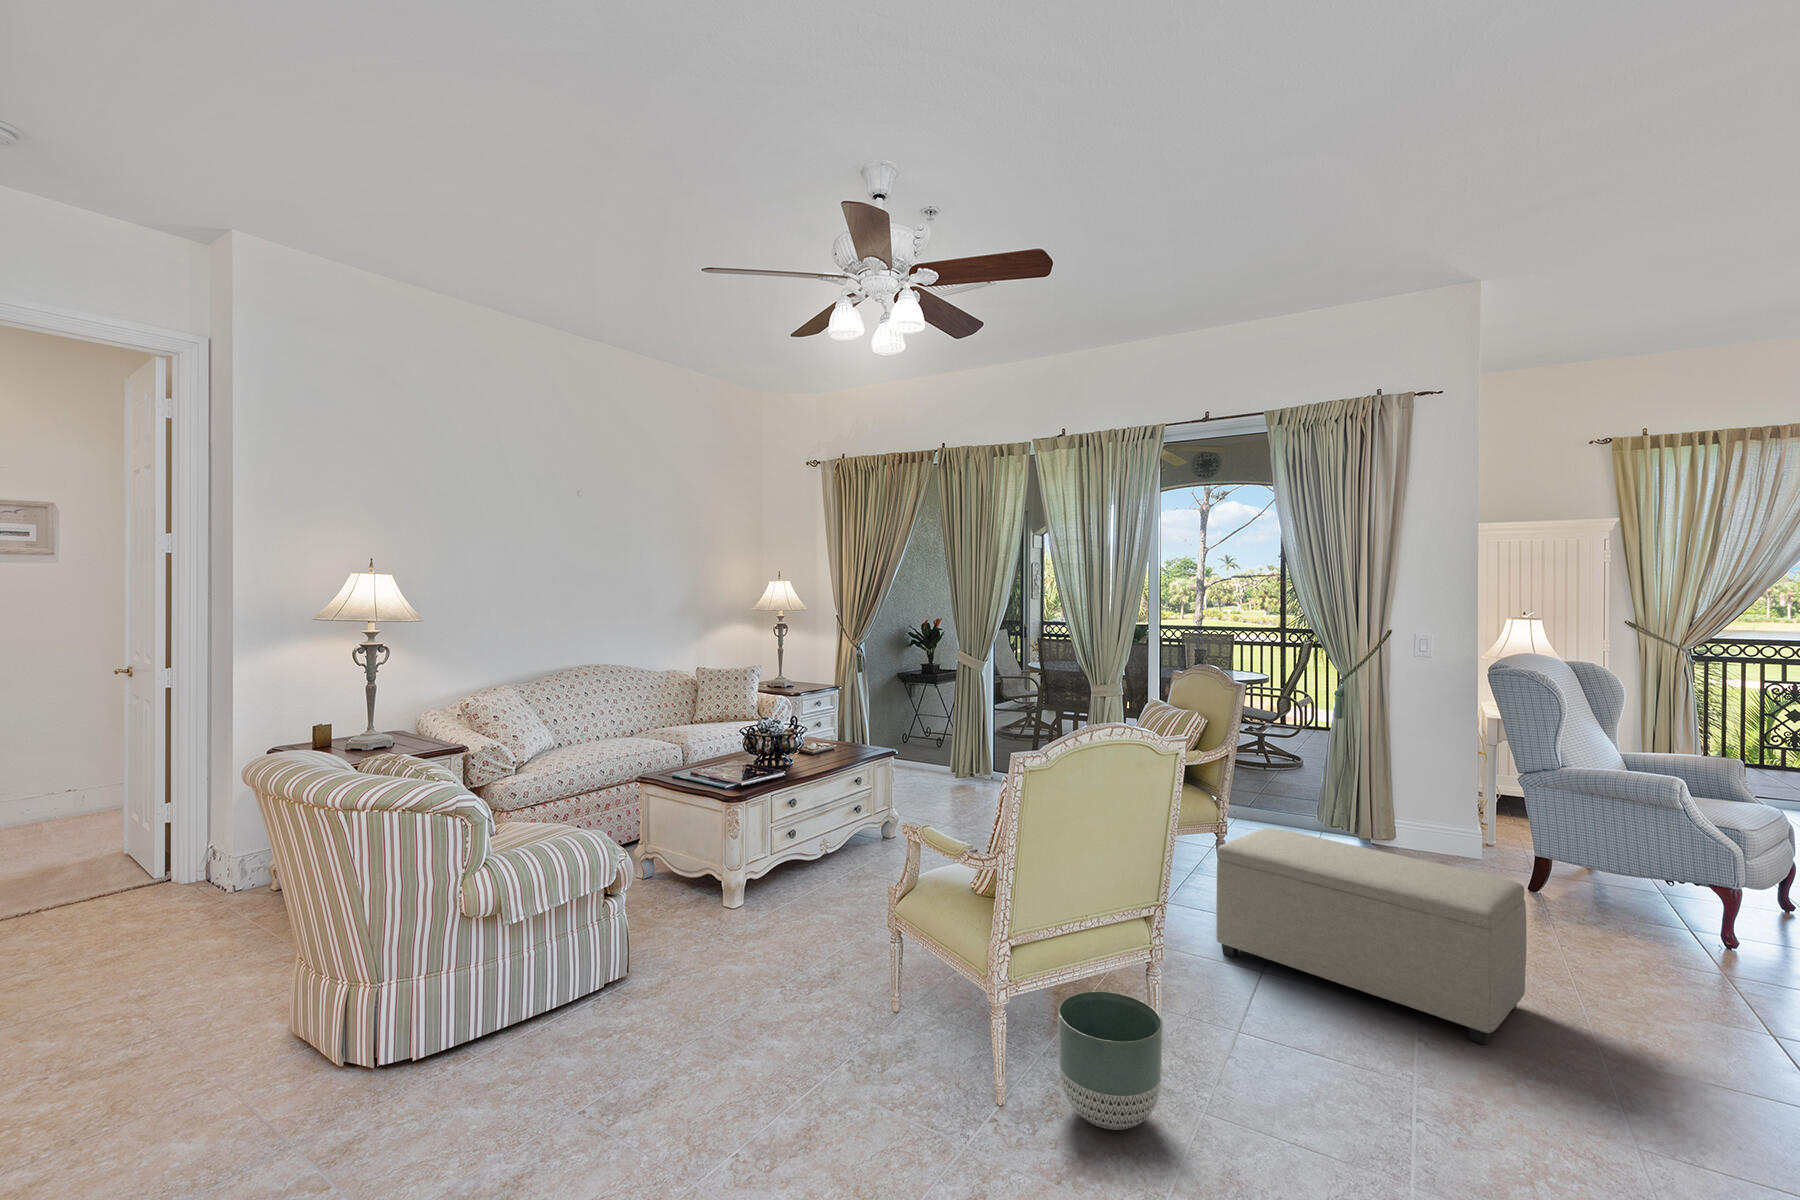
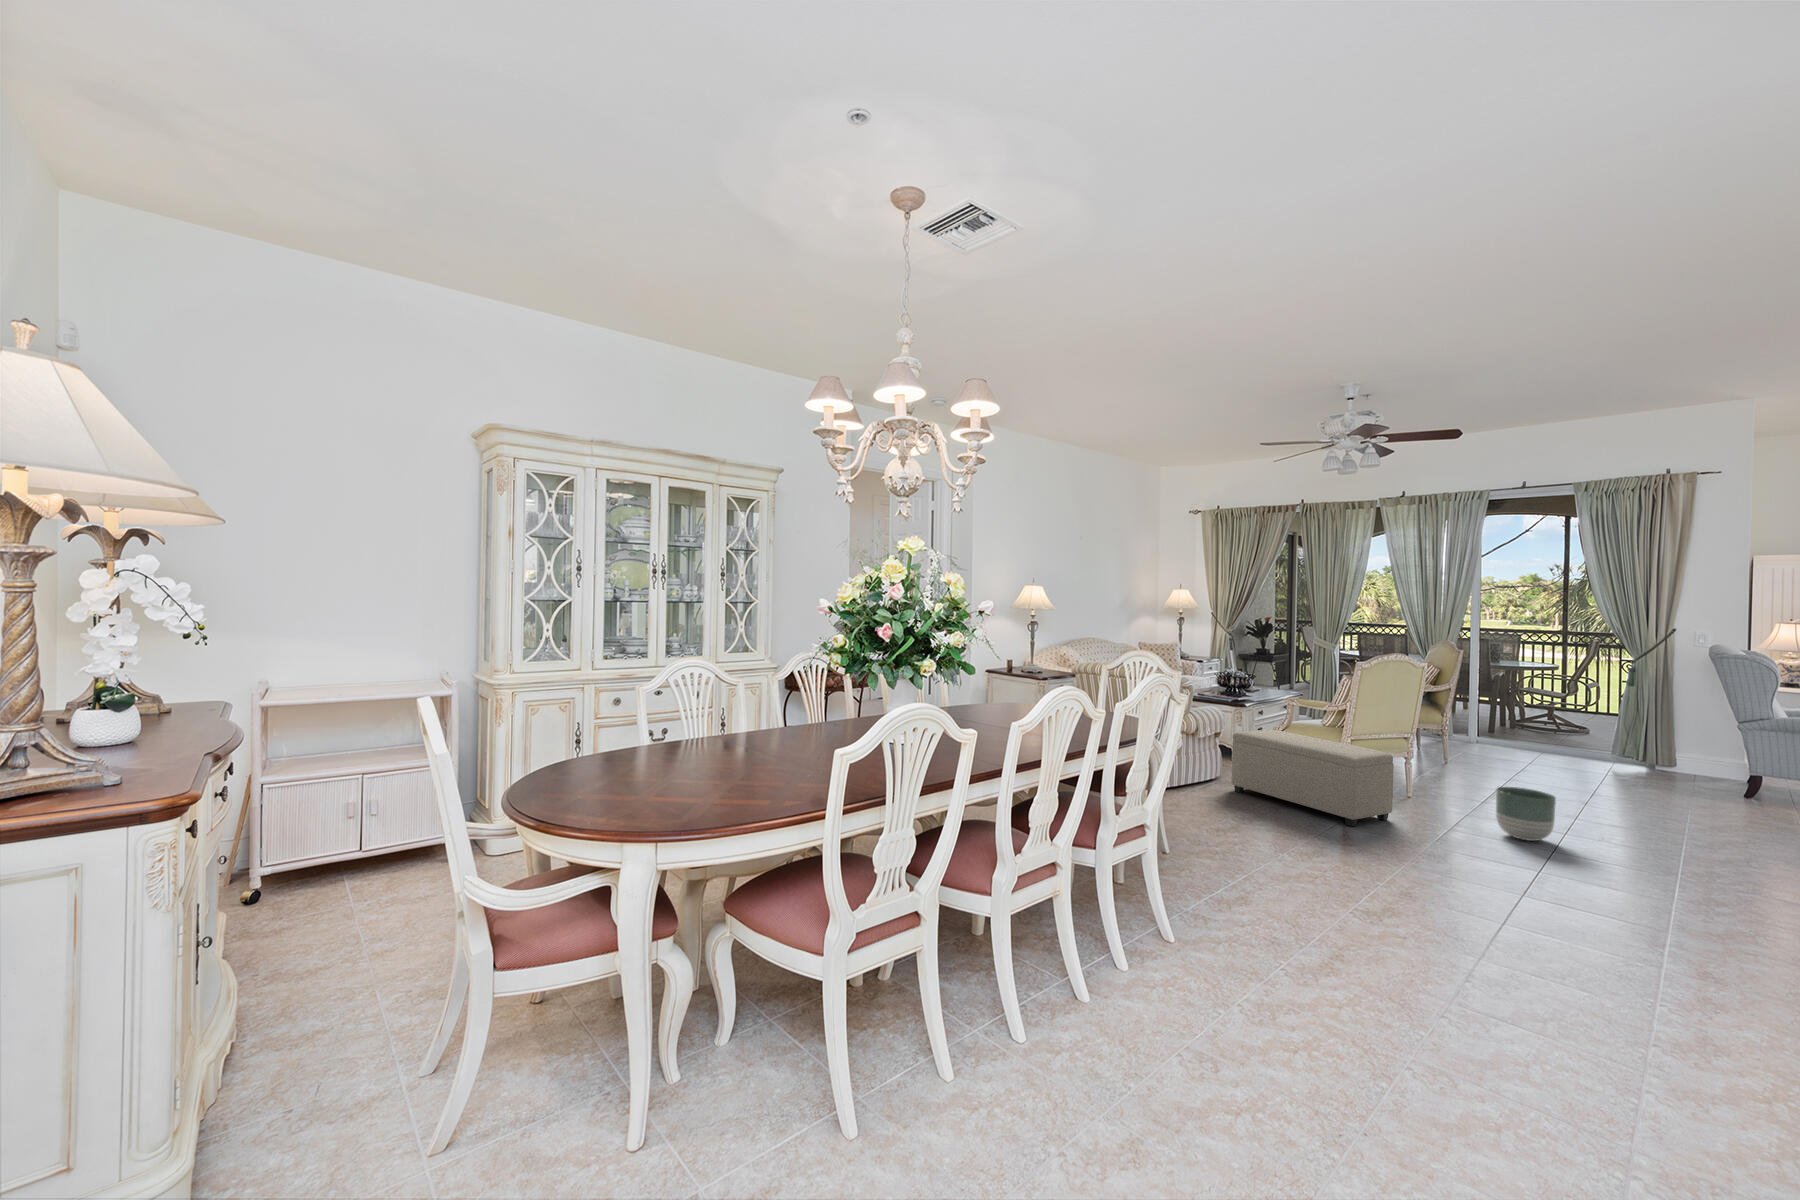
ottoman: present [1216,828,1526,1045] -> present [1232,730,1394,826]

